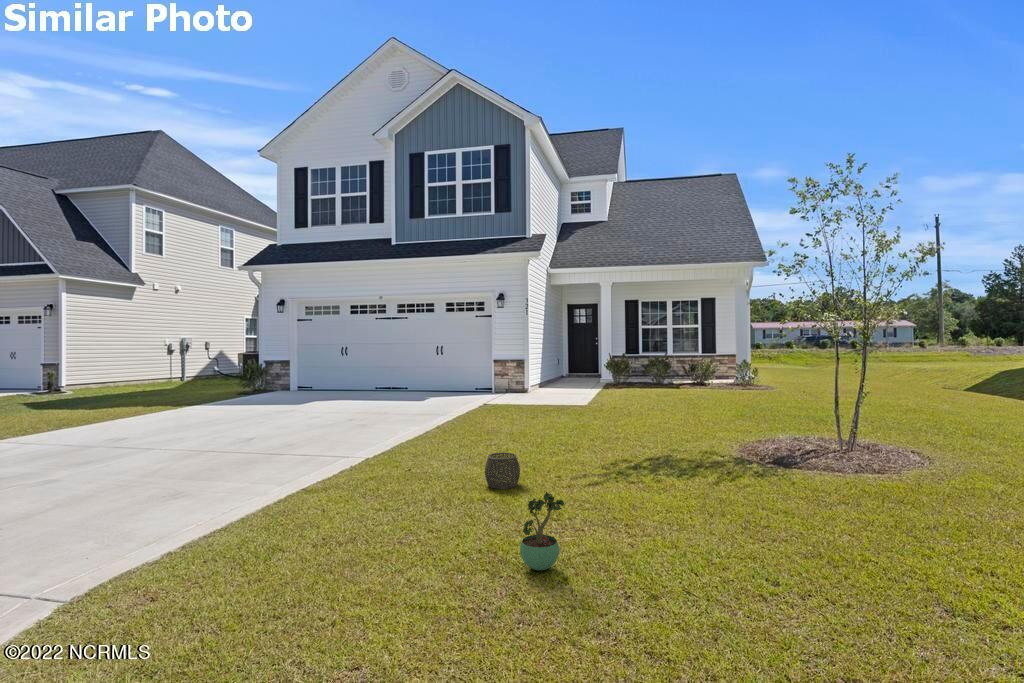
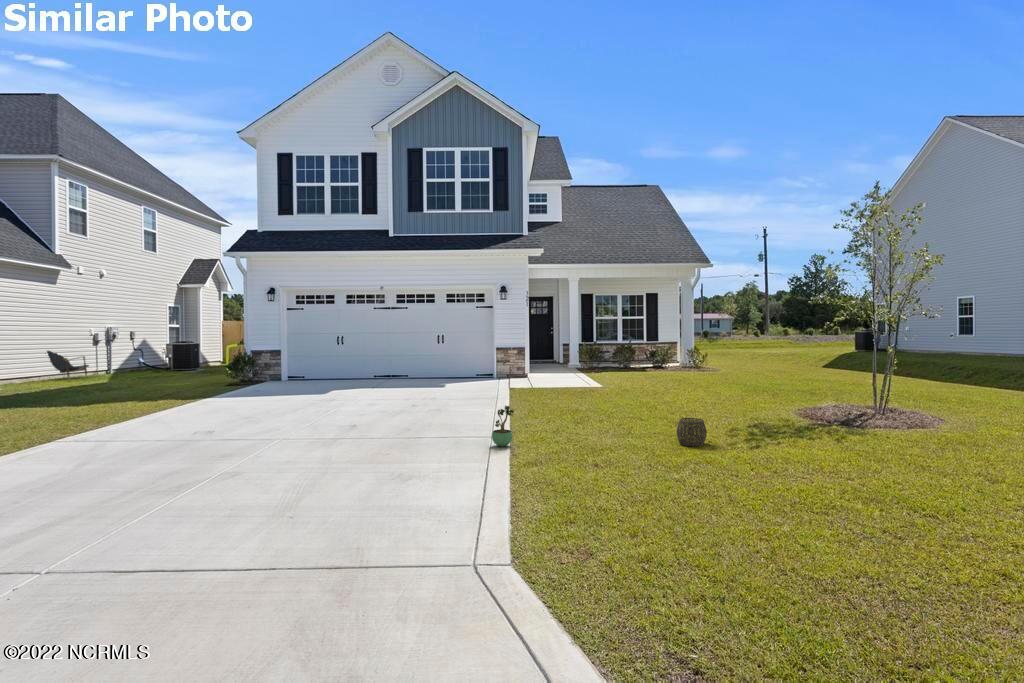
lounge chair: none [119,358,155,385] -> present [45,351,89,379]
potted plant: present [520,492,564,570] -> present [492,406,514,446]

